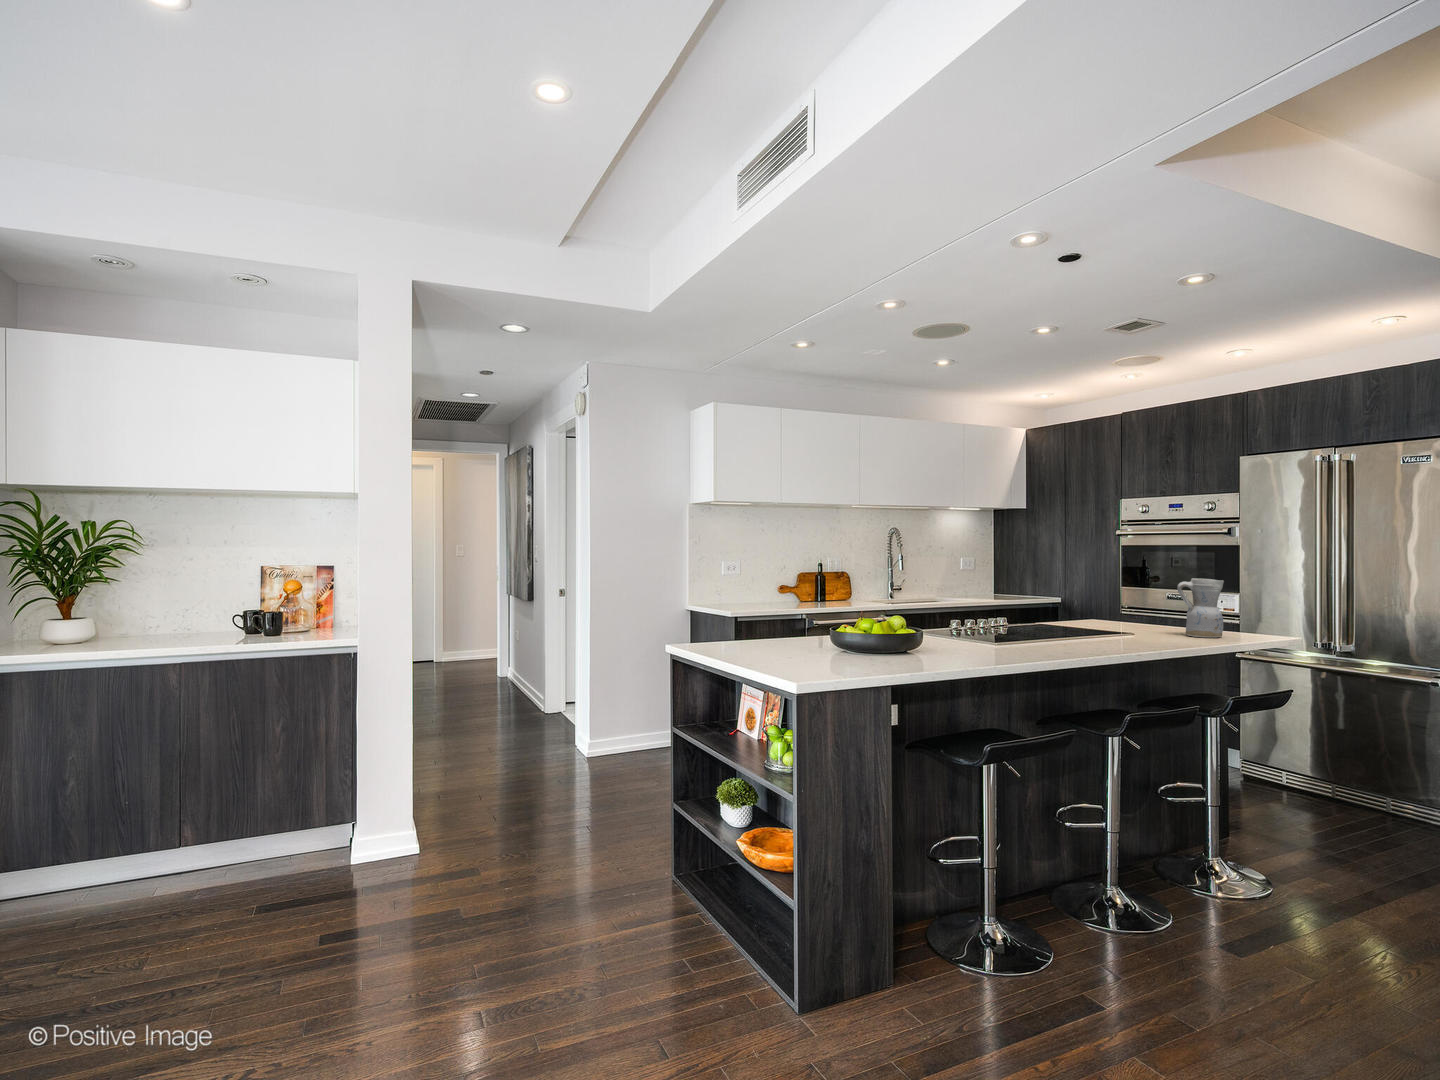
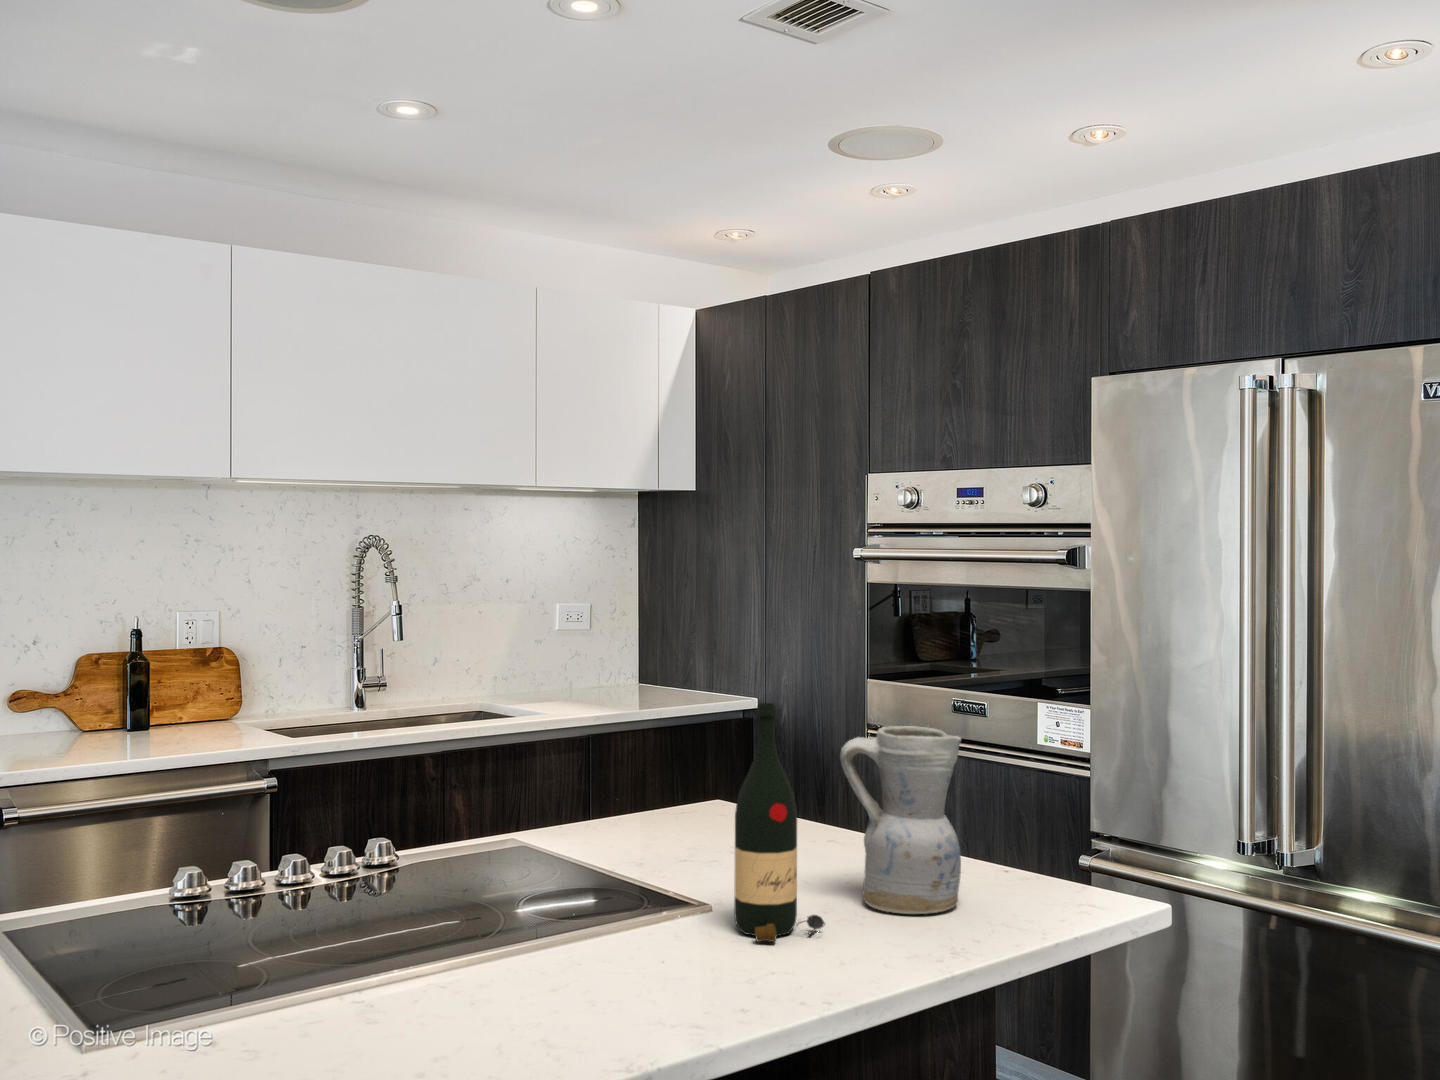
wine bottle: none [1149,567,1181,640] -> present [734,703,825,942]

